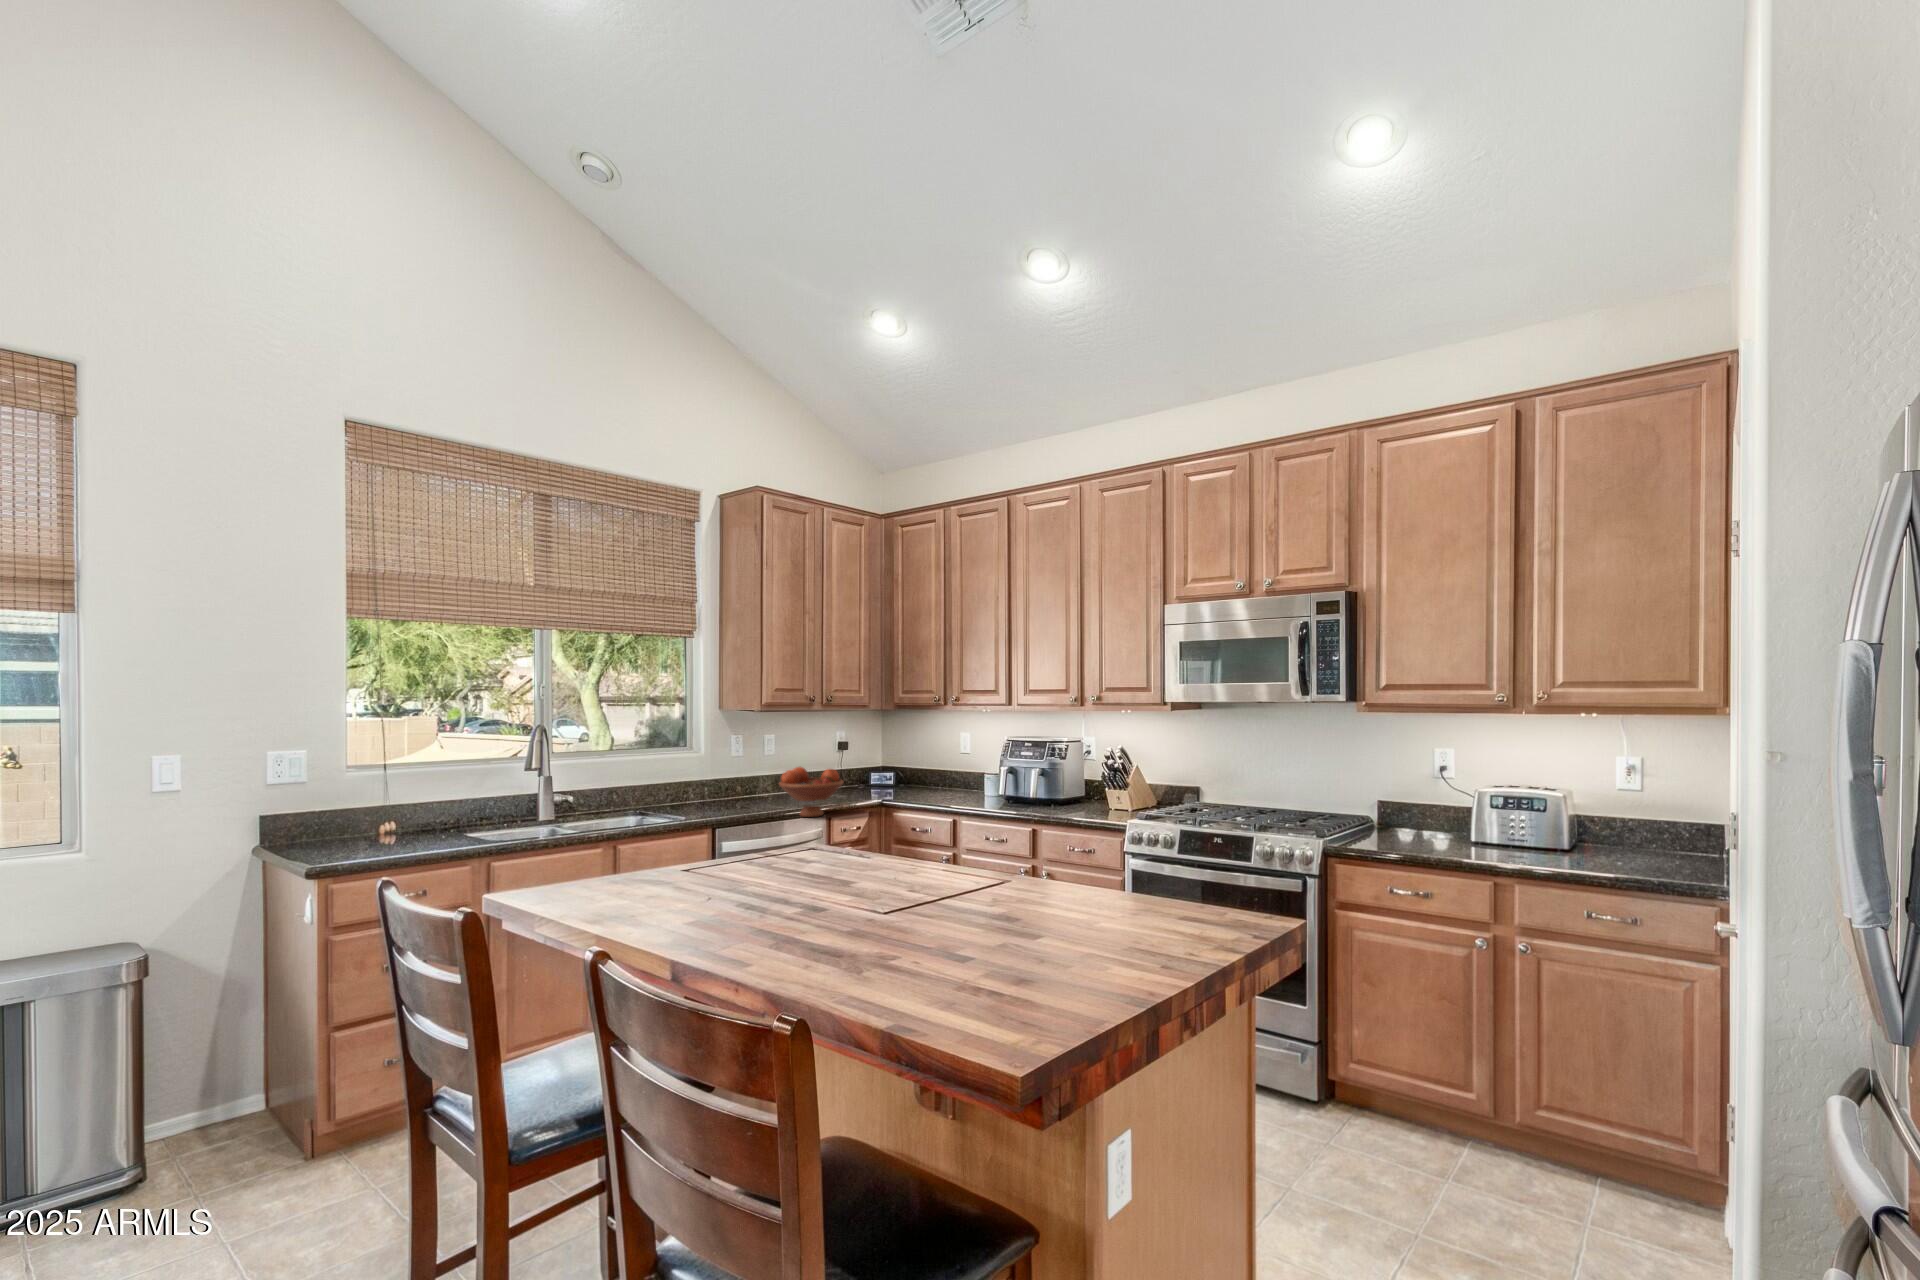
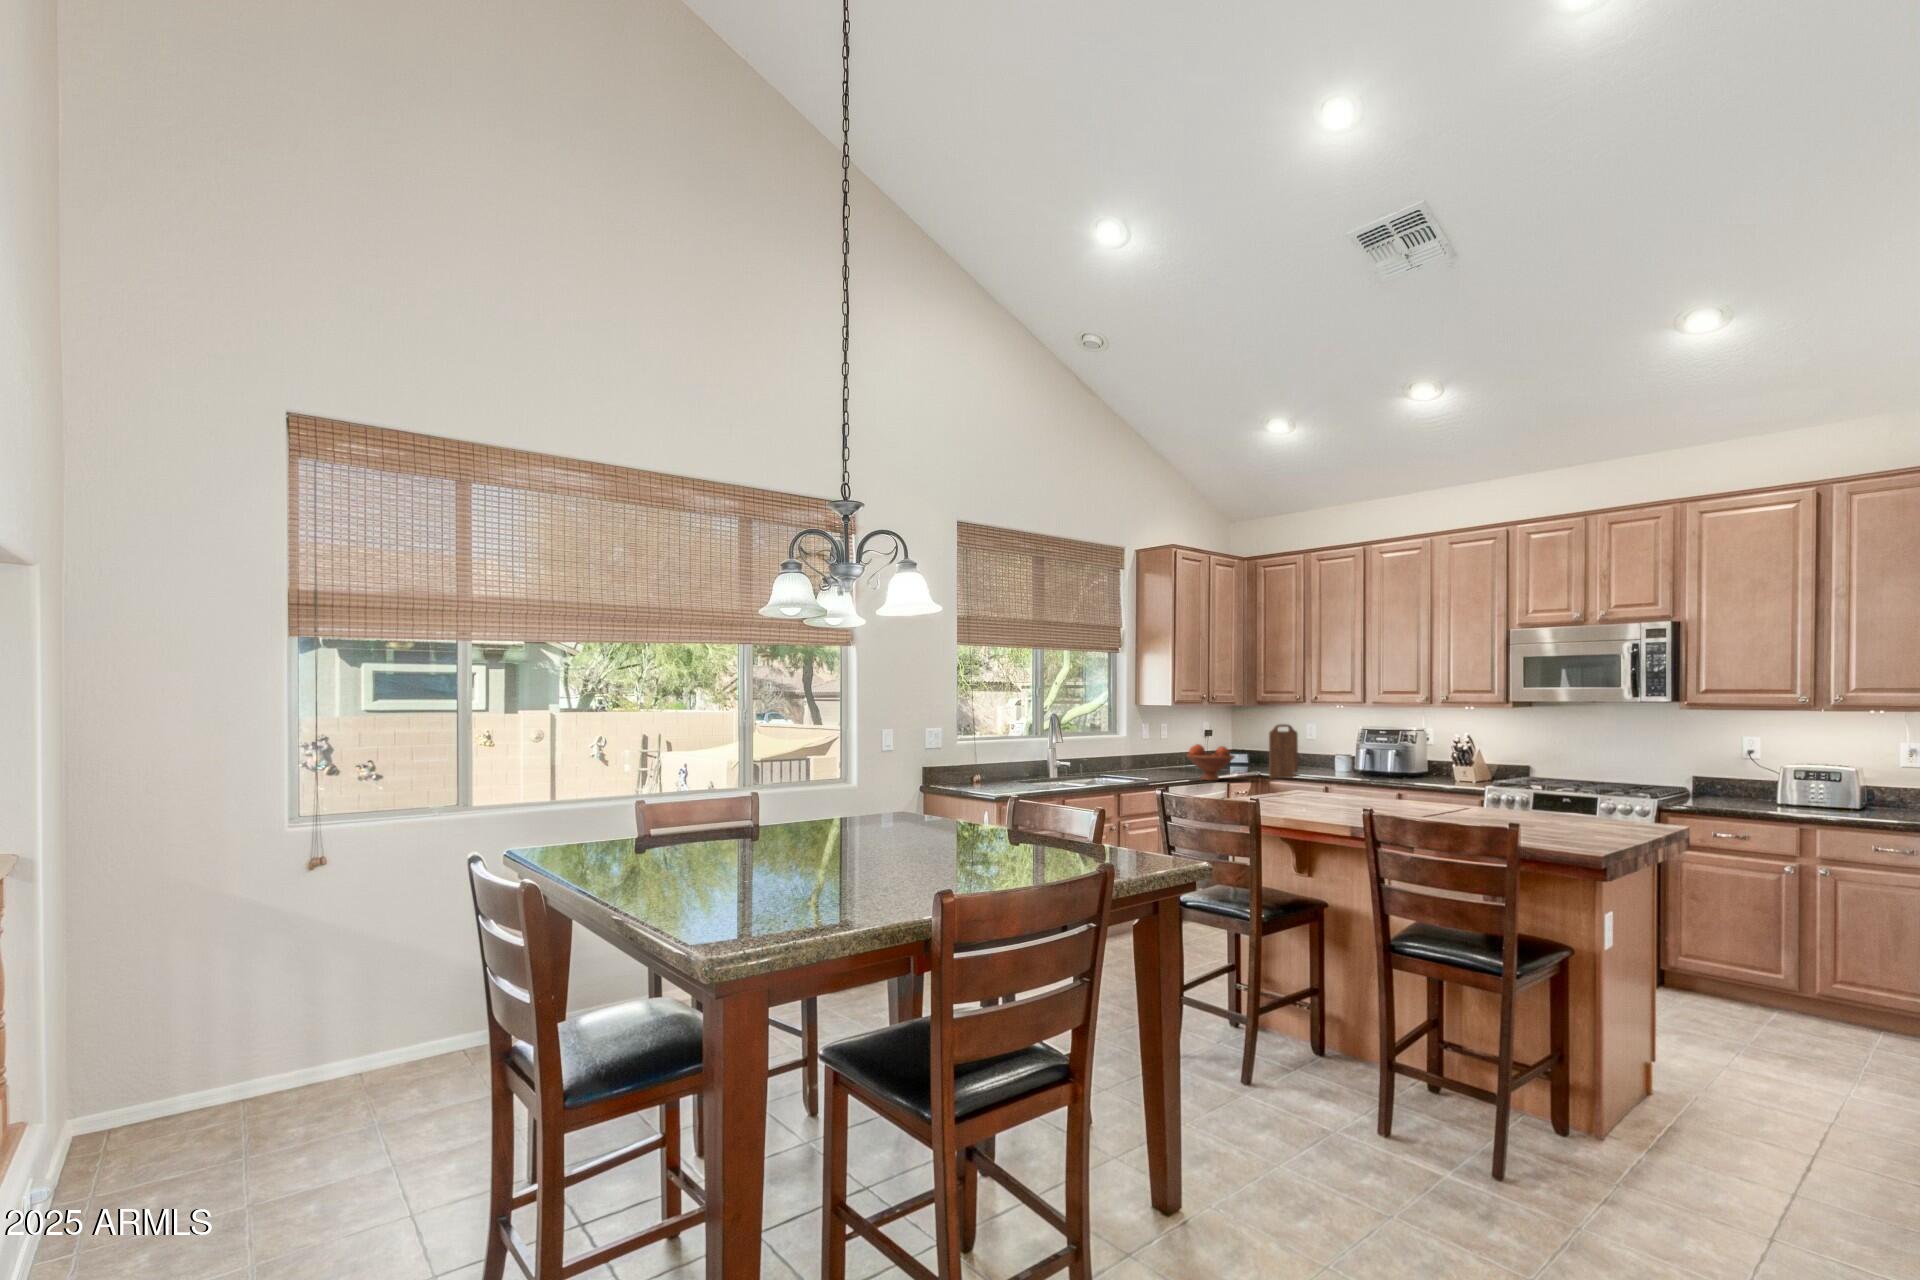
cutting board: none [897,735,937,808] -> present [1269,724,1298,779]

